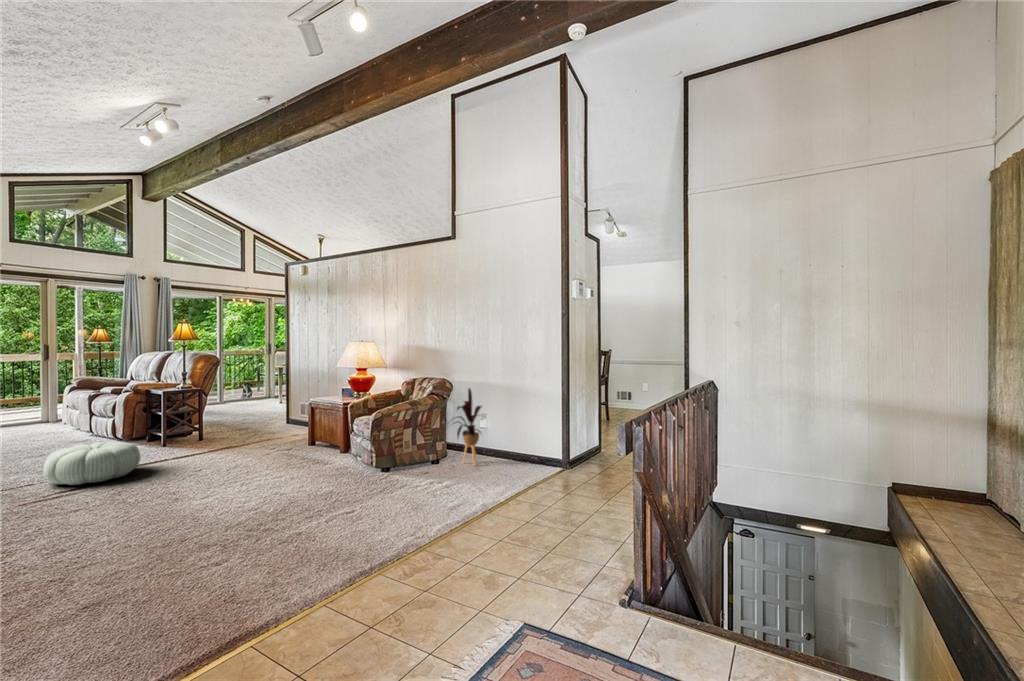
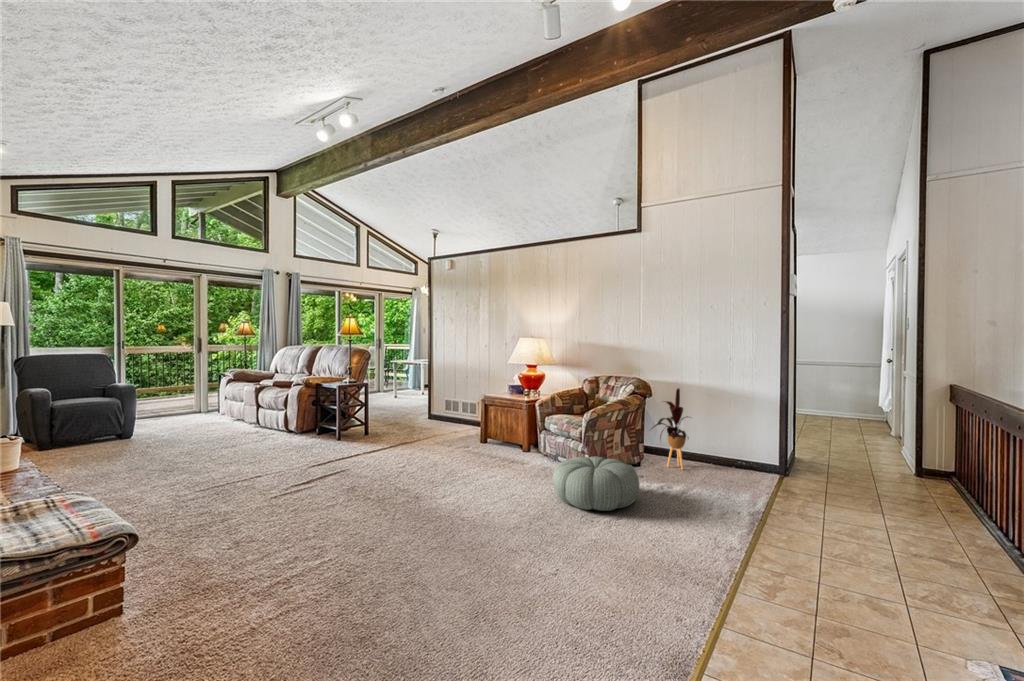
pouf: present [44,442,140,485] -> present [552,456,639,511]

